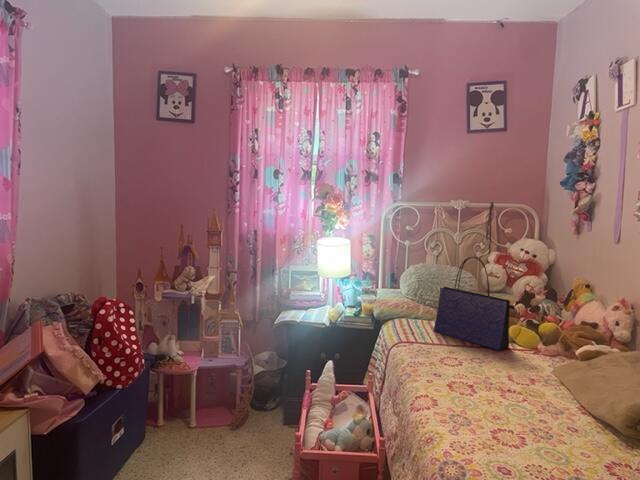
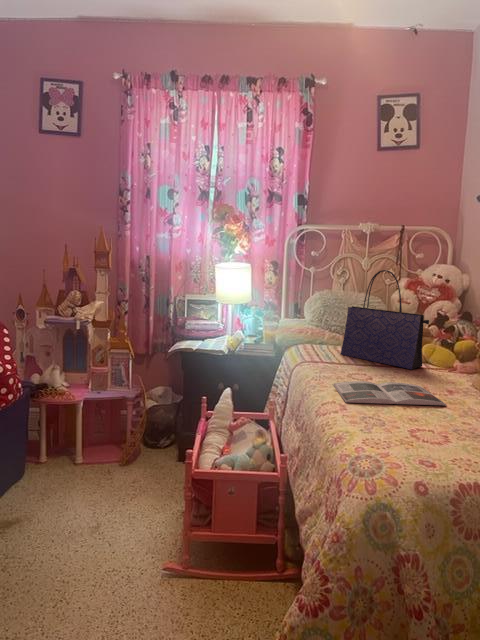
magazine: none [427,367,529,396] -> present [333,381,446,405]

